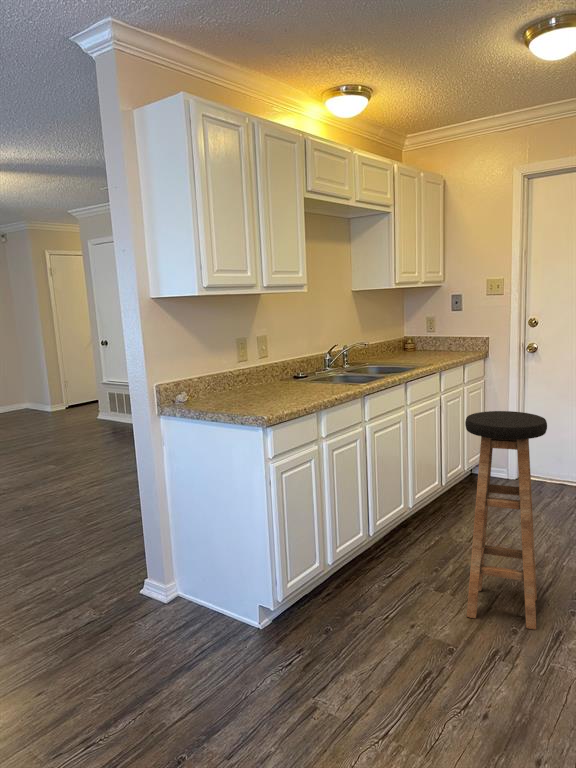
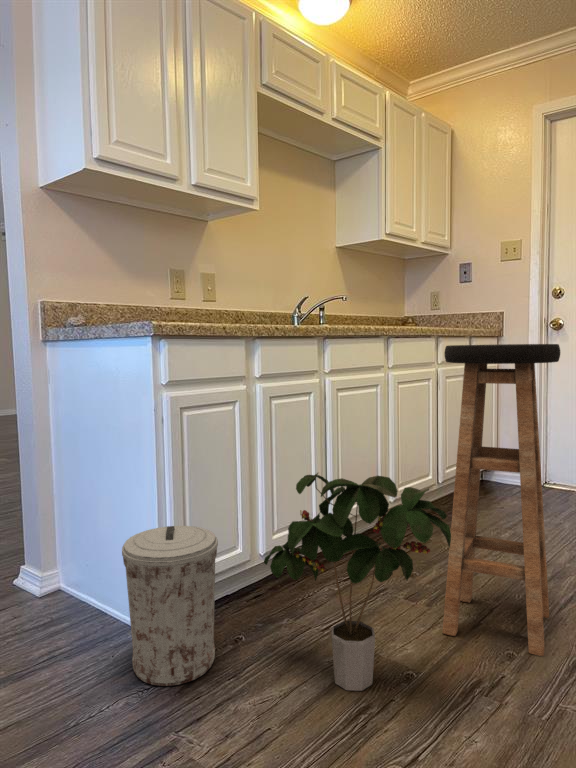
potted plant: none [350,520,482,662] -> present [264,473,451,691]
trash can: none [254,556,319,668] -> present [122,526,218,686]

